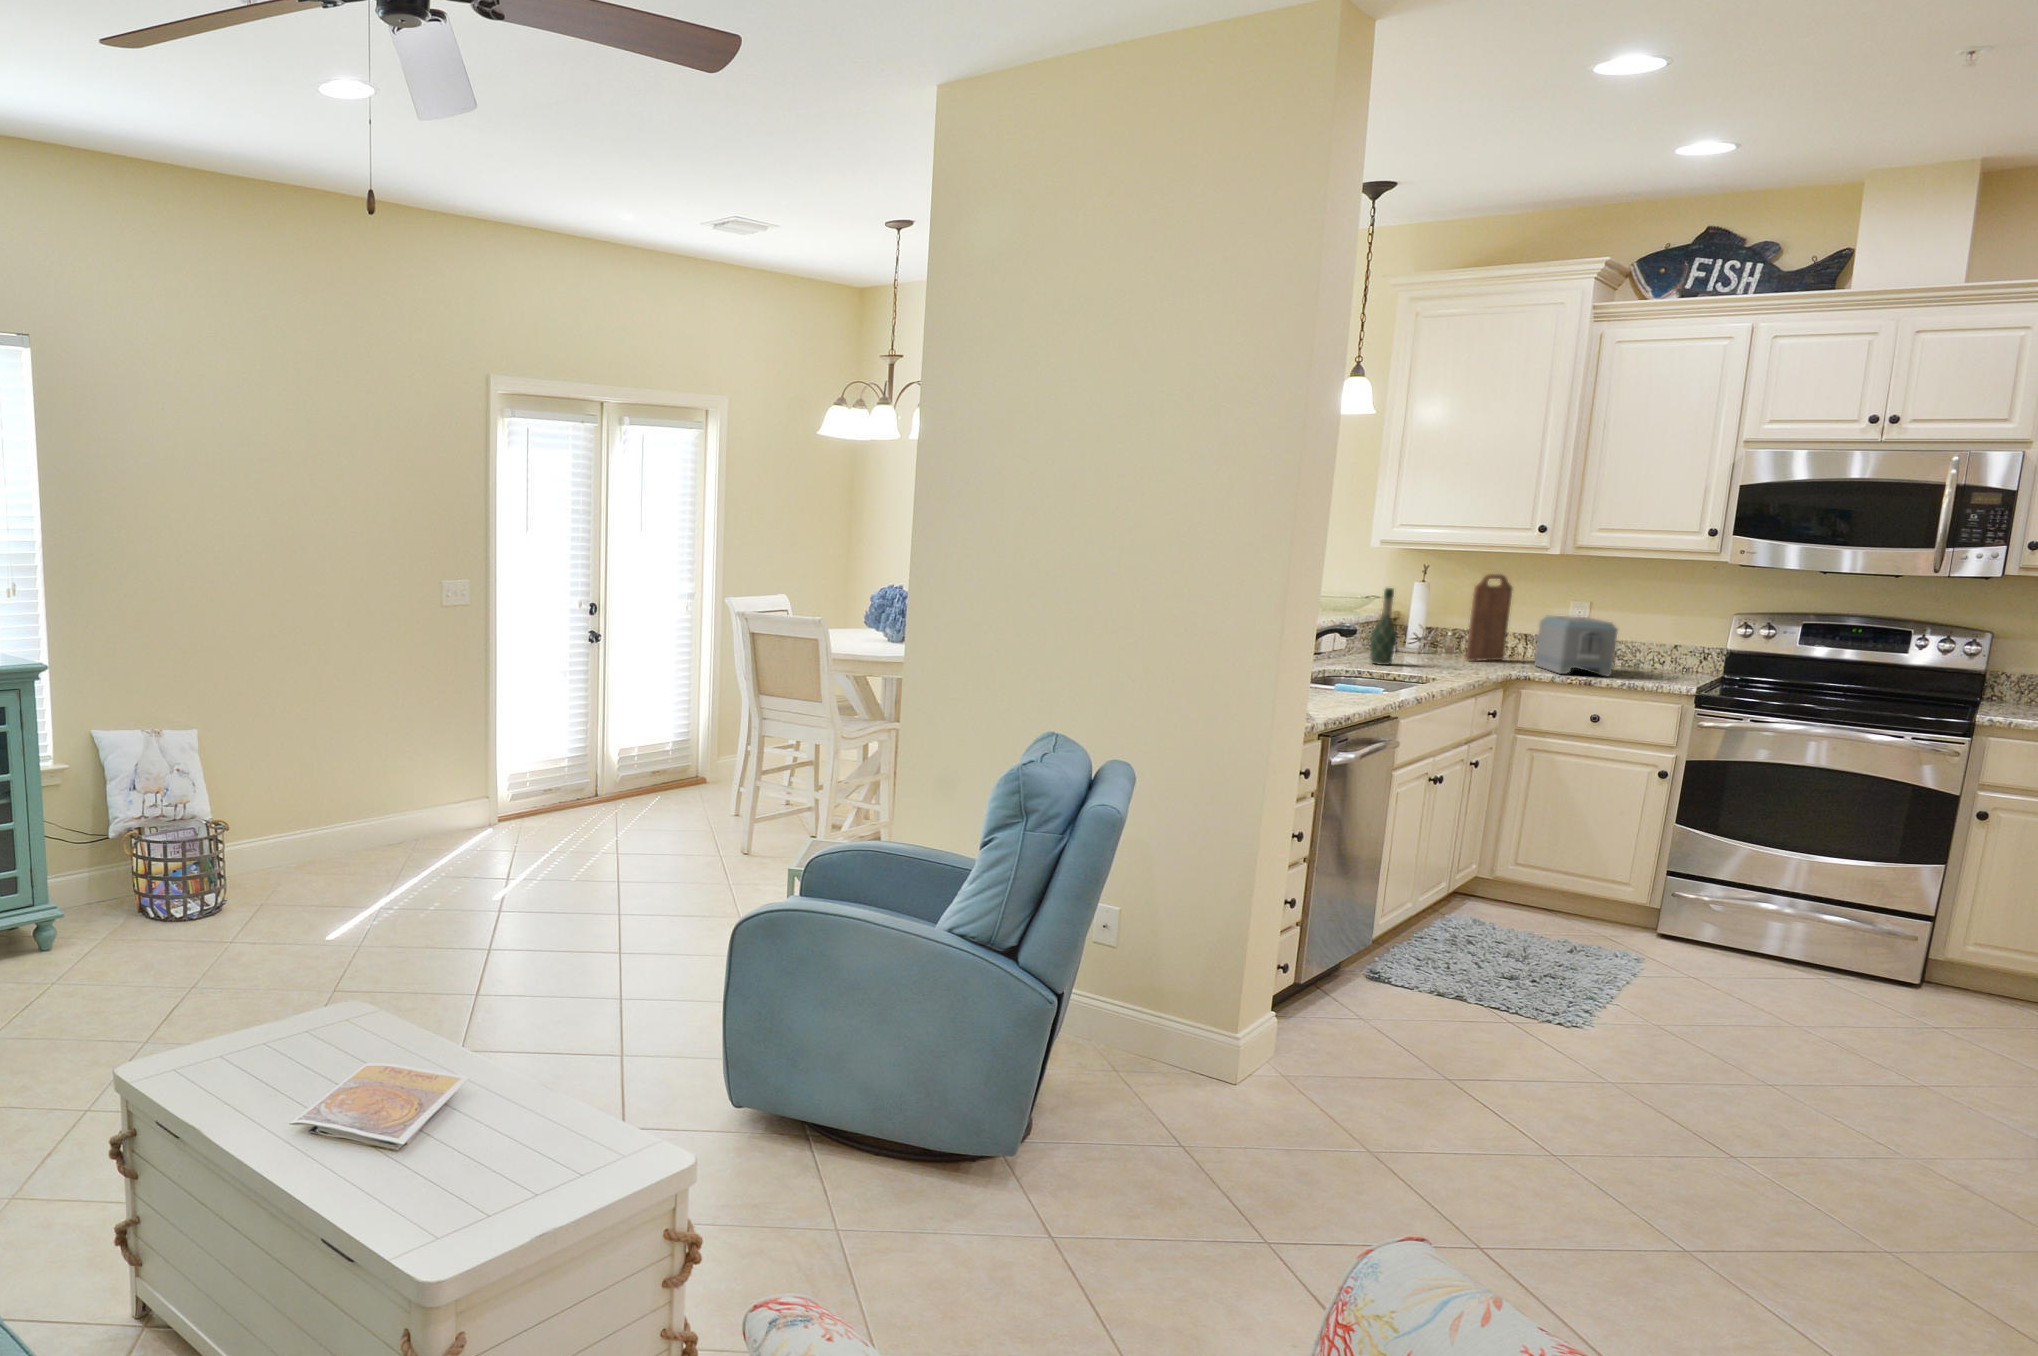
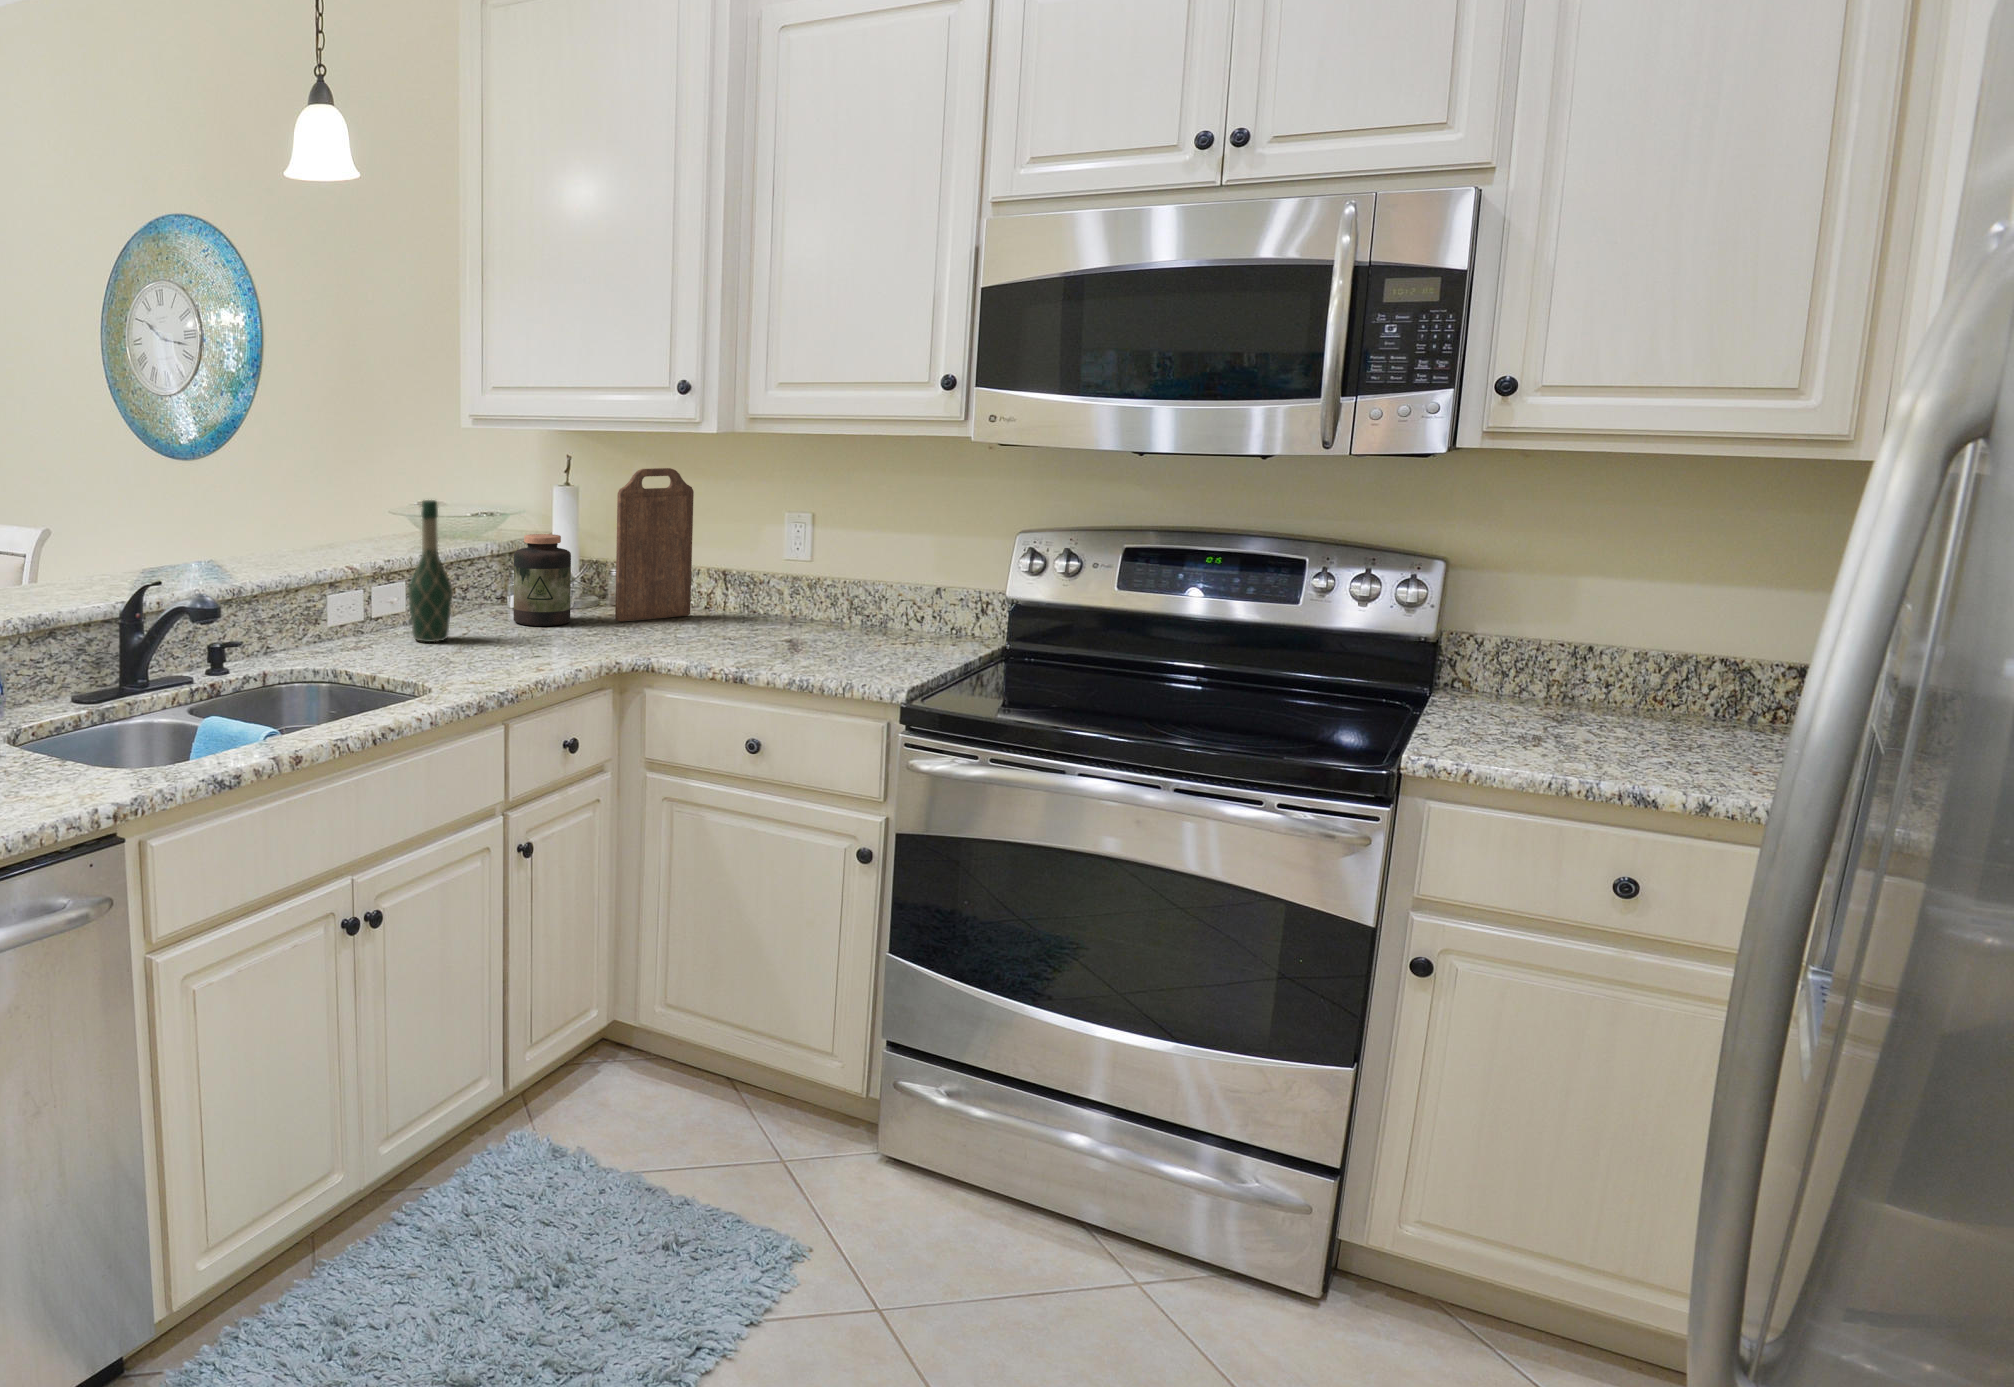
jar: none [1404,610,1445,661] -> present [514,534,571,626]
toaster: present [1535,616,1618,676] -> none [716,540,810,654]

